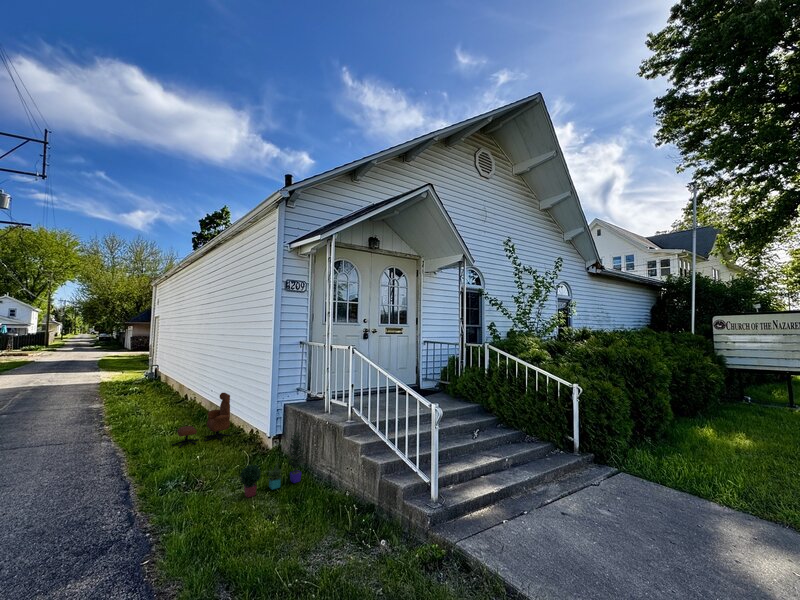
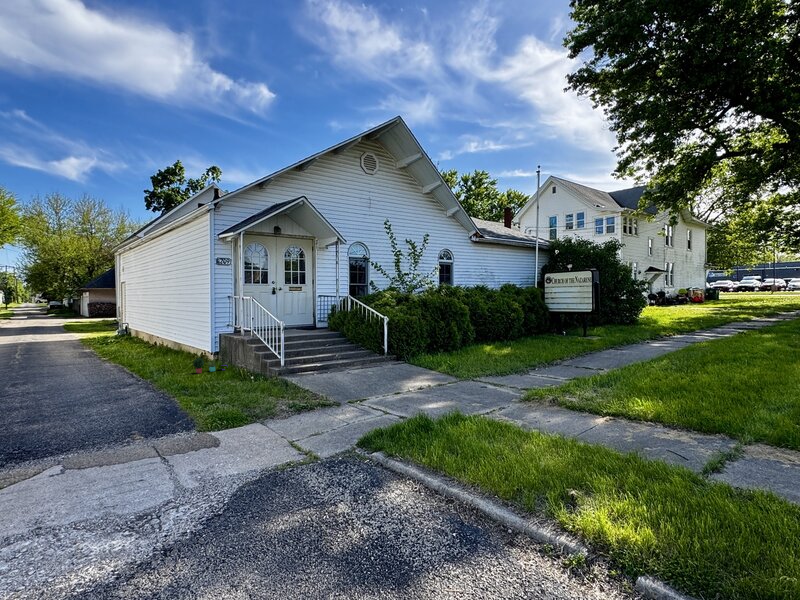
lounge chair: present [172,393,232,448] -> none [153,331,190,362]

